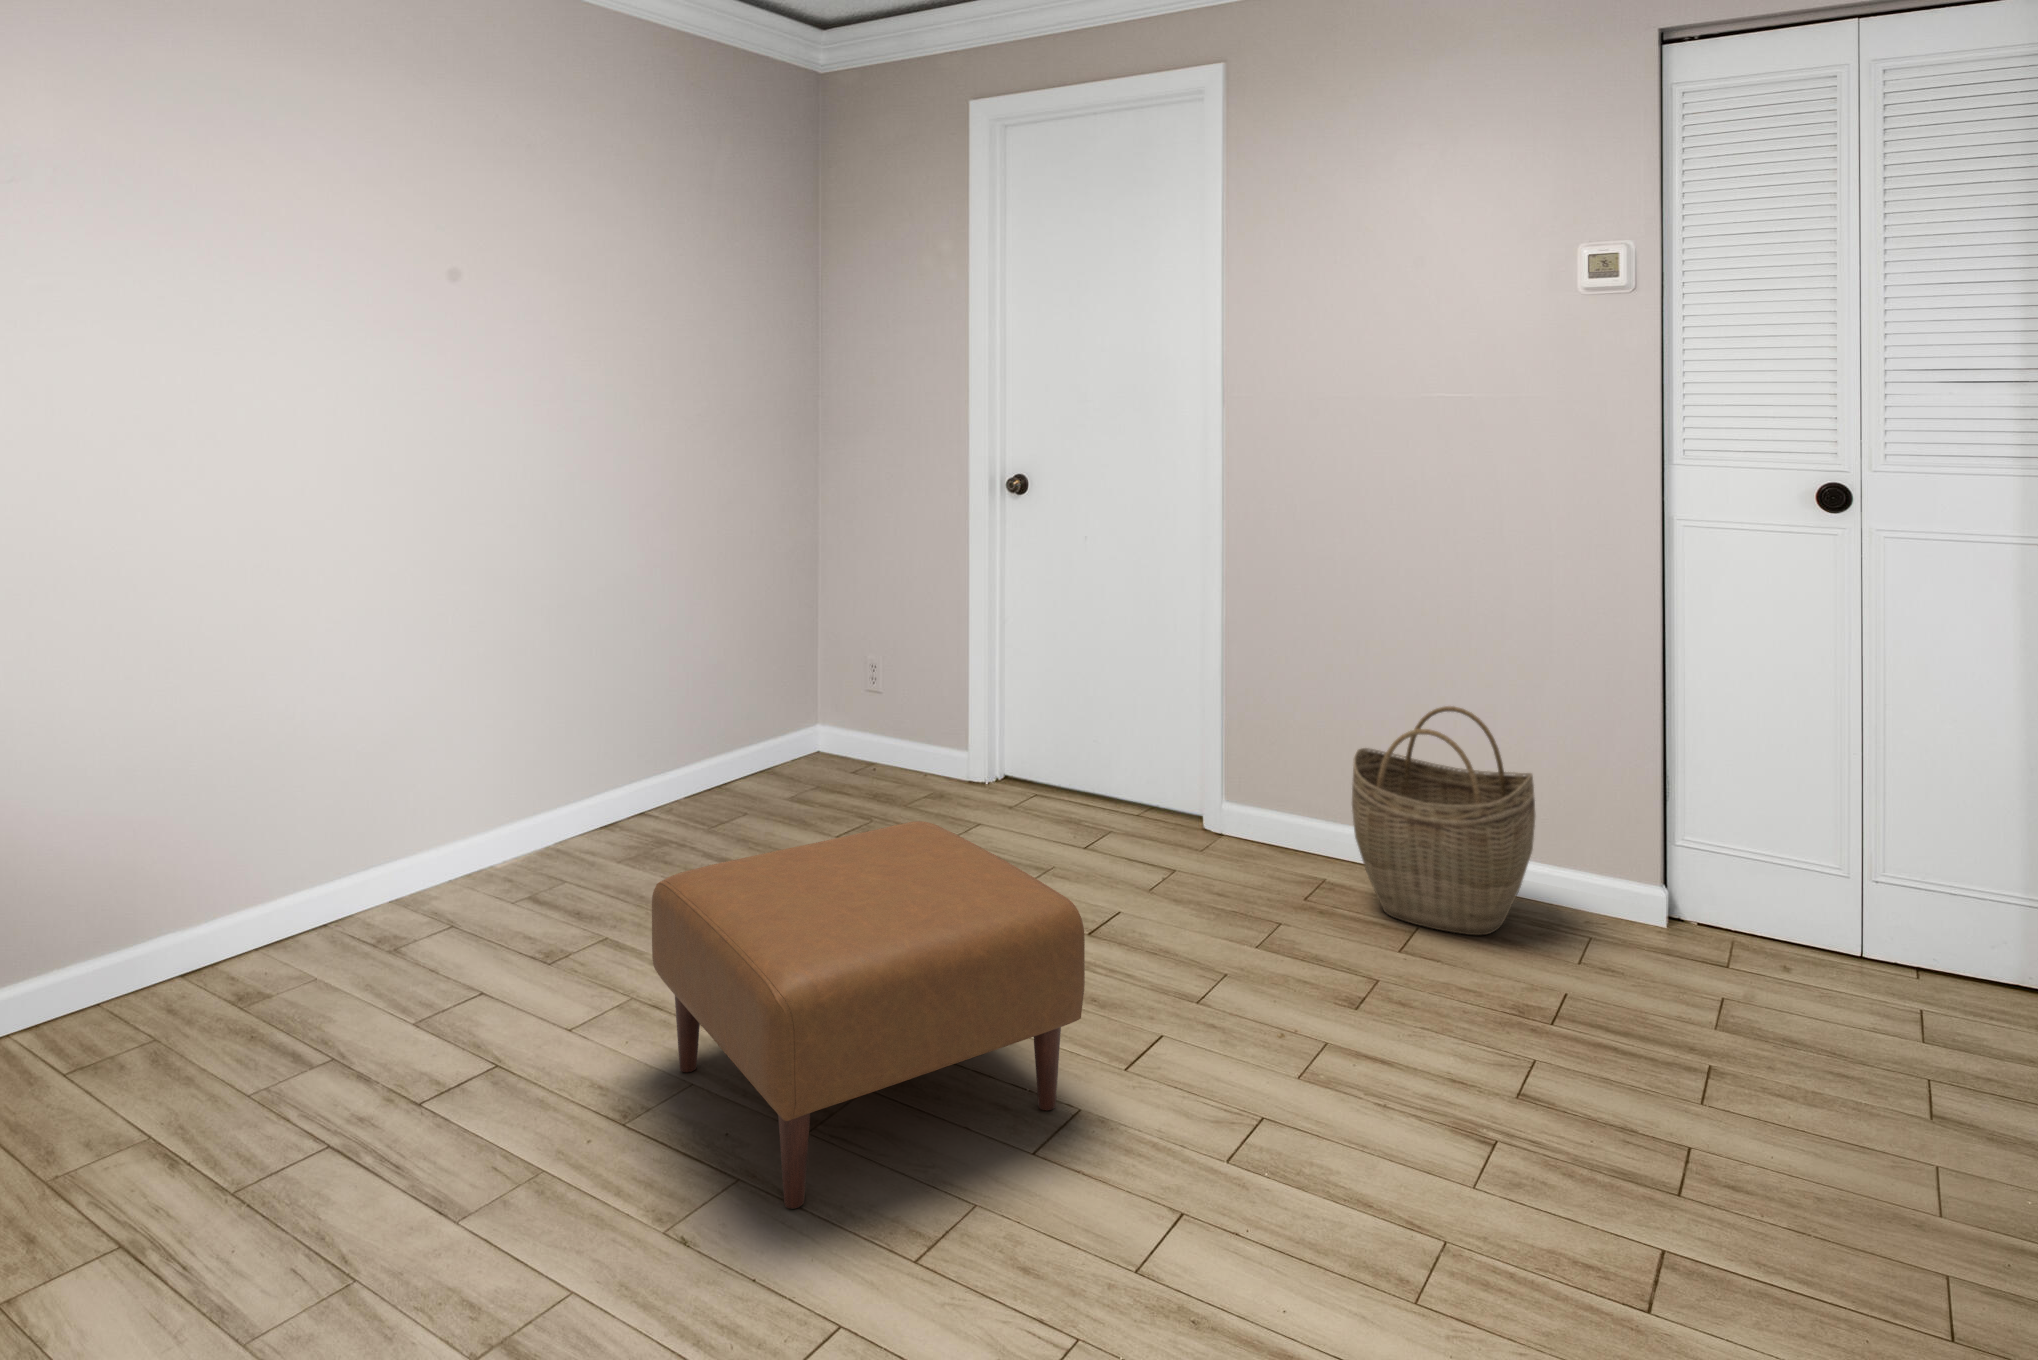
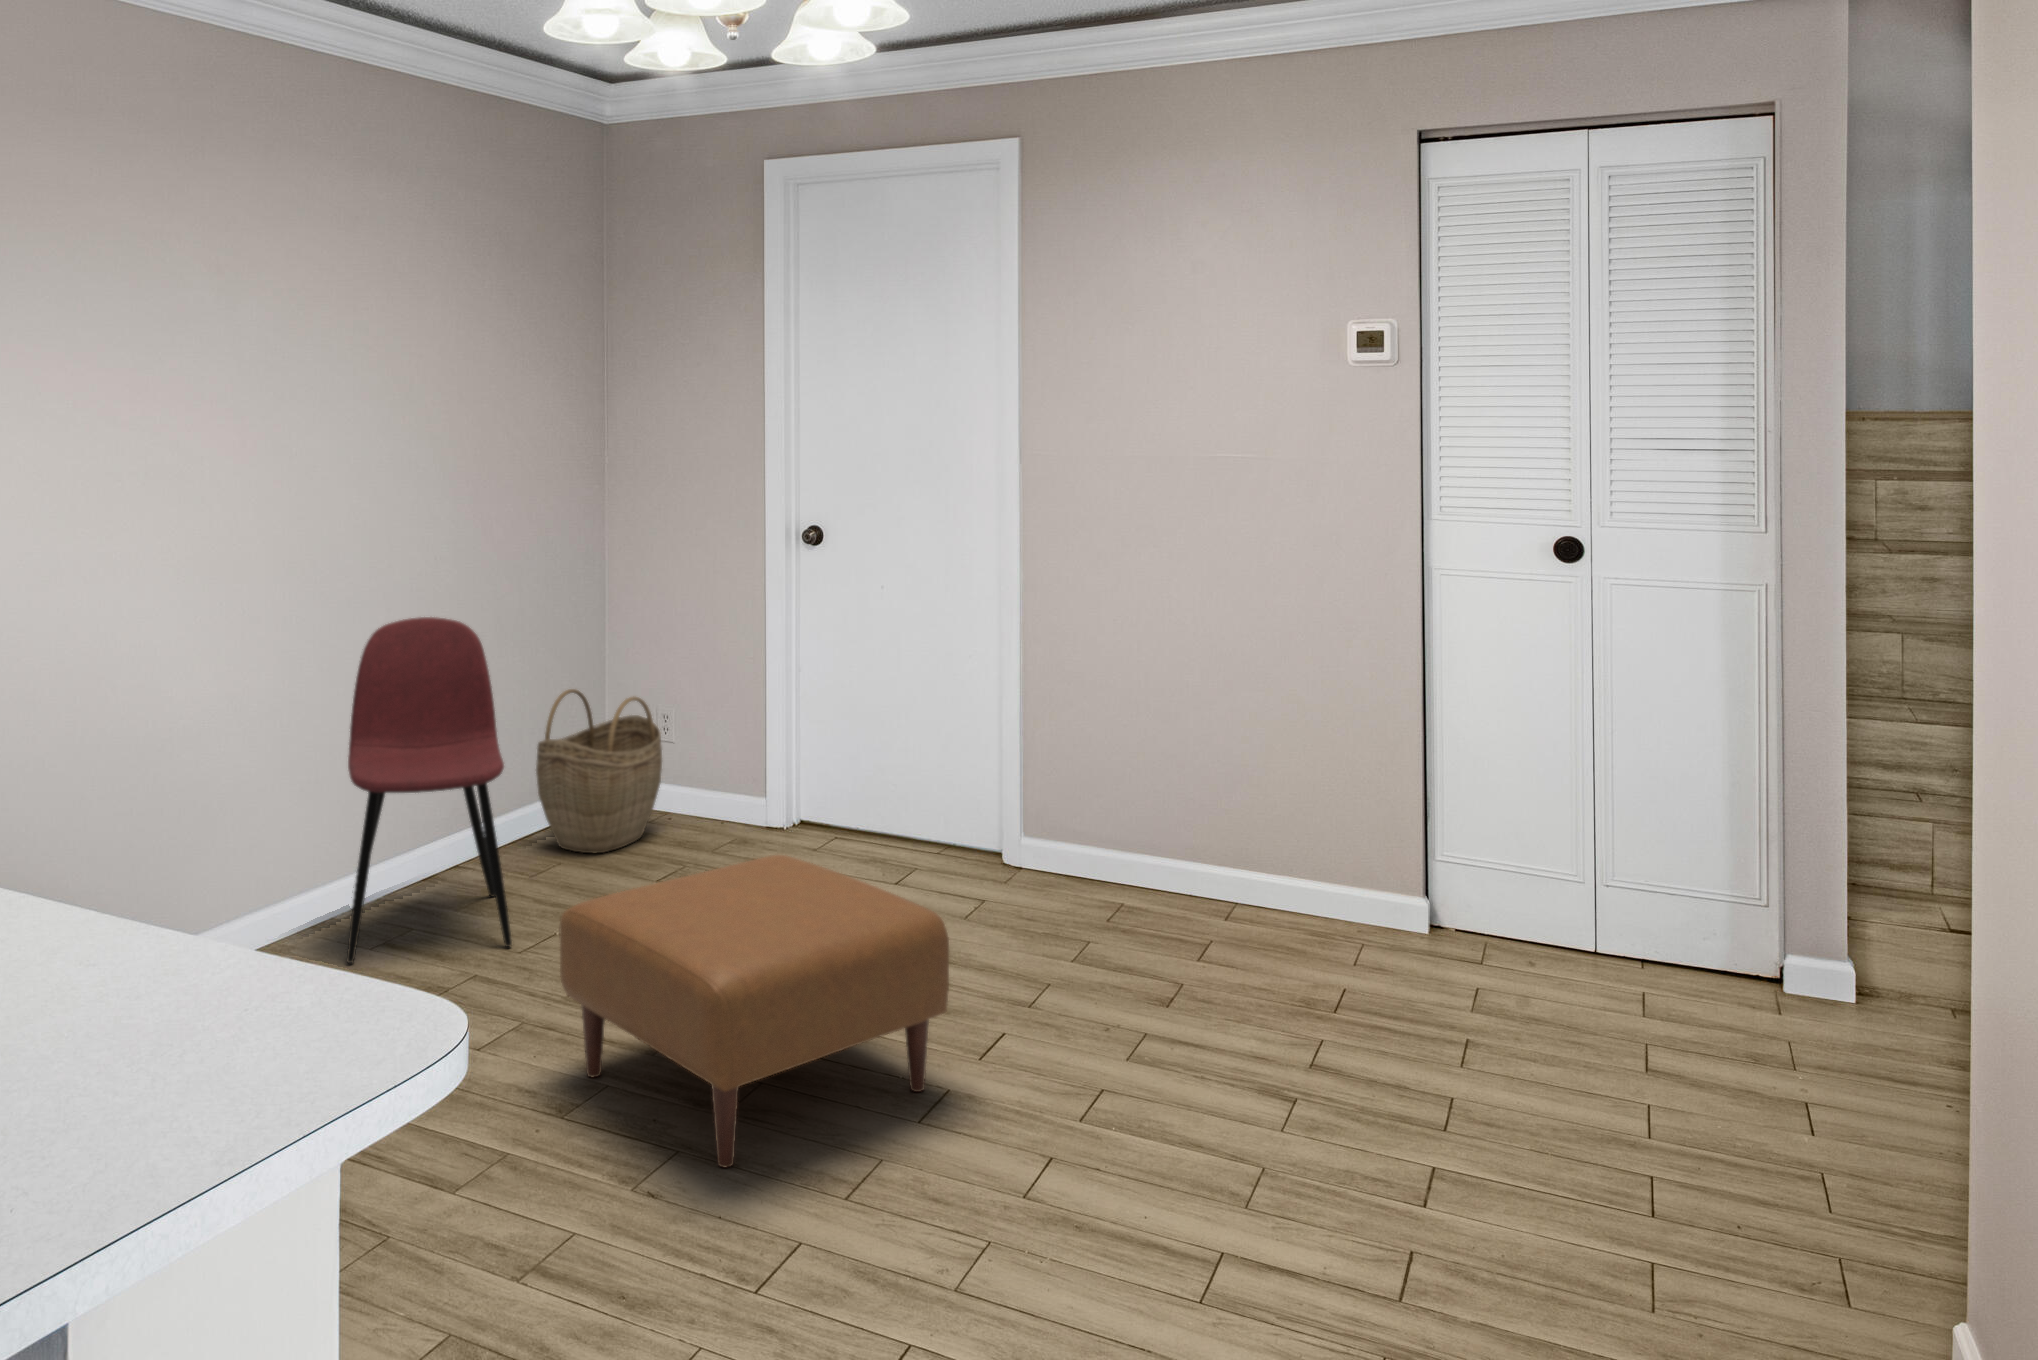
dining chair: none [485,557,670,917] -> present [347,617,512,963]
woven basket: present [1352,706,1536,935] -> present [536,689,662,853]

